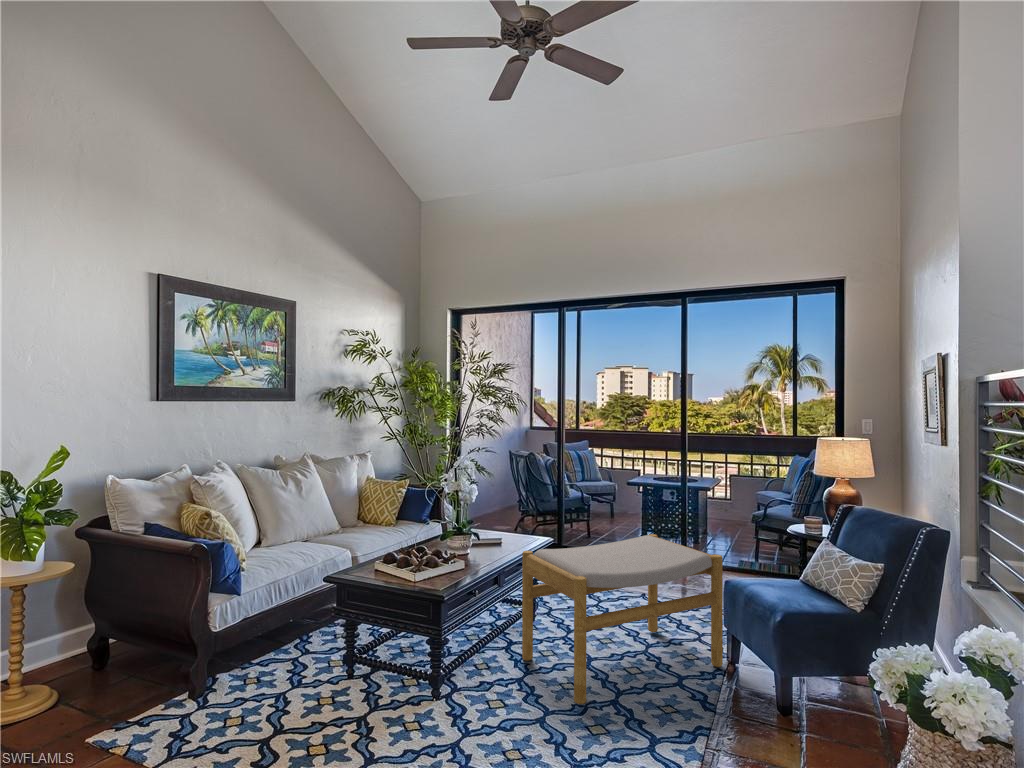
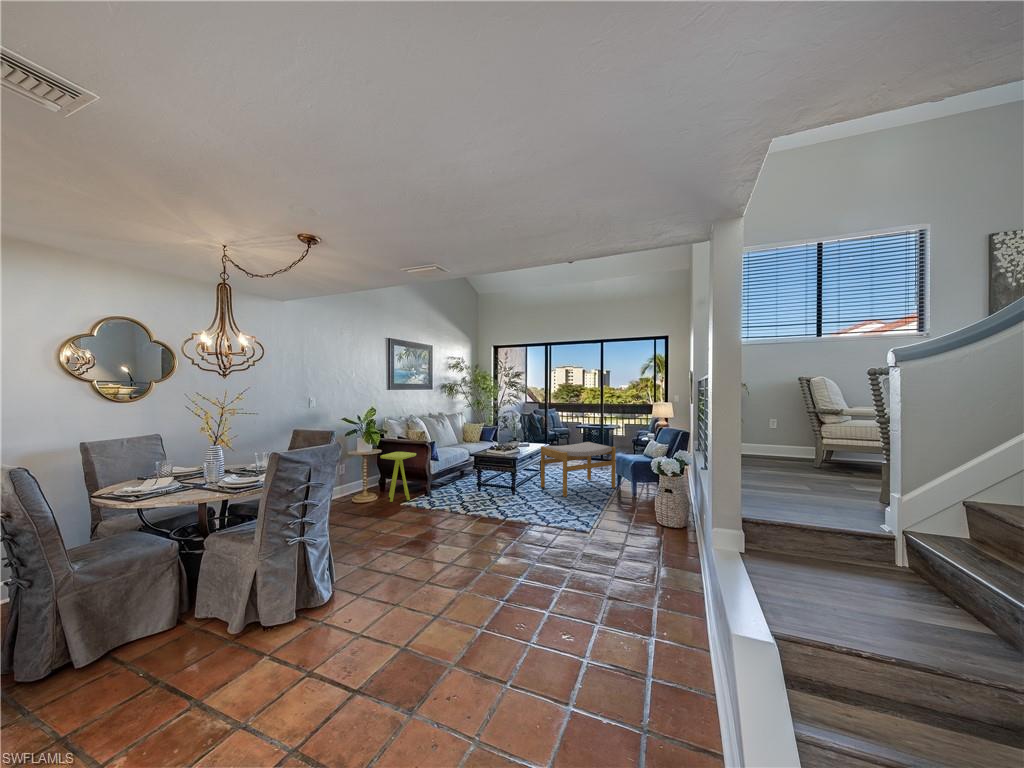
side table: none [54,570,166,723] -> present [380,452,416,502]

